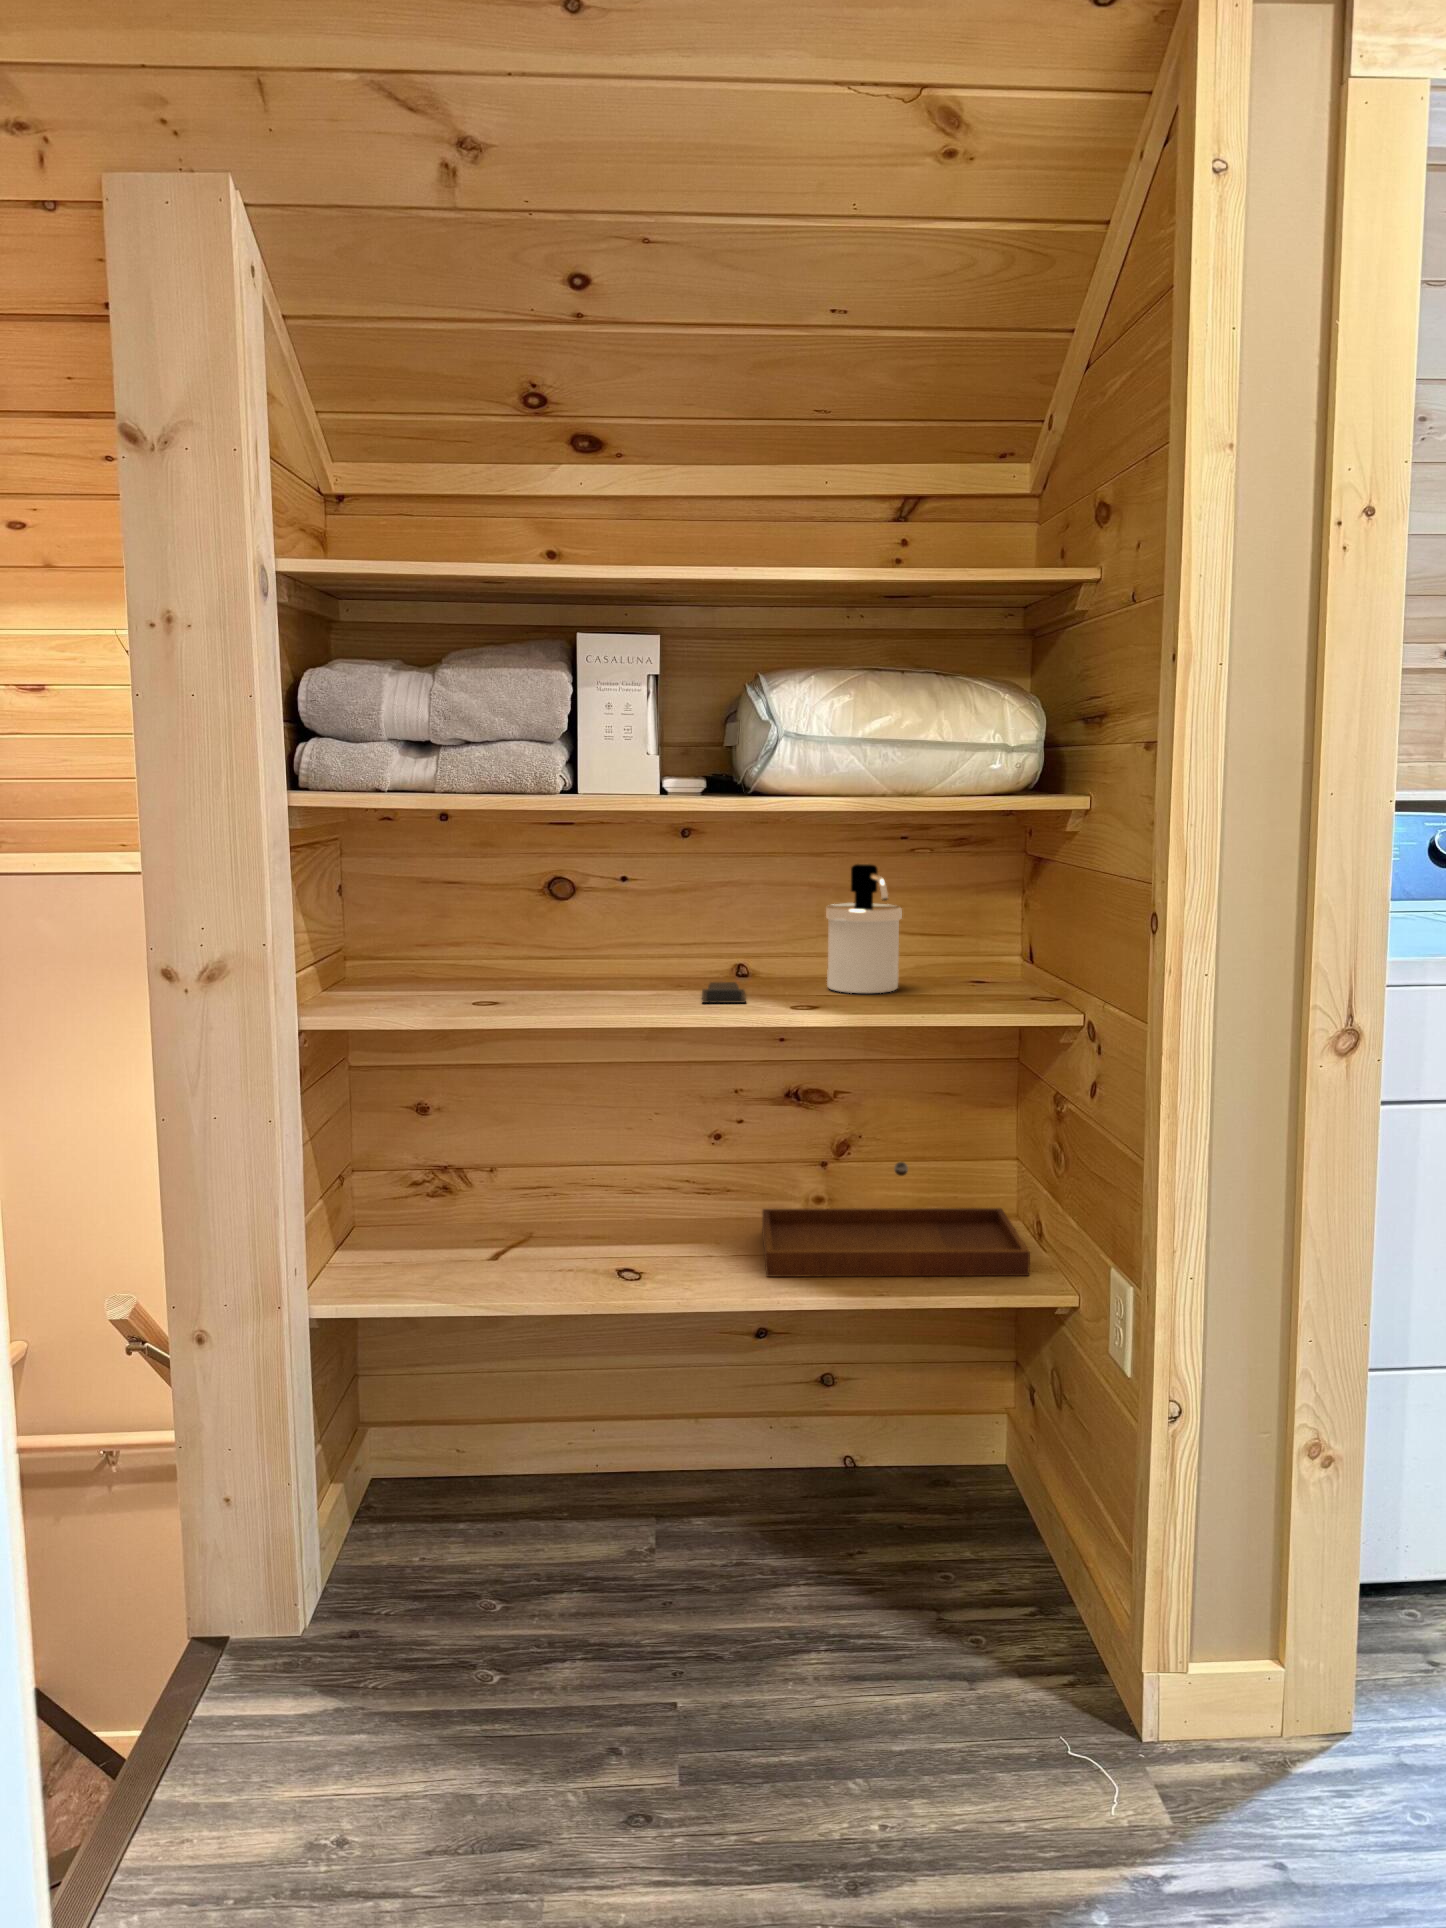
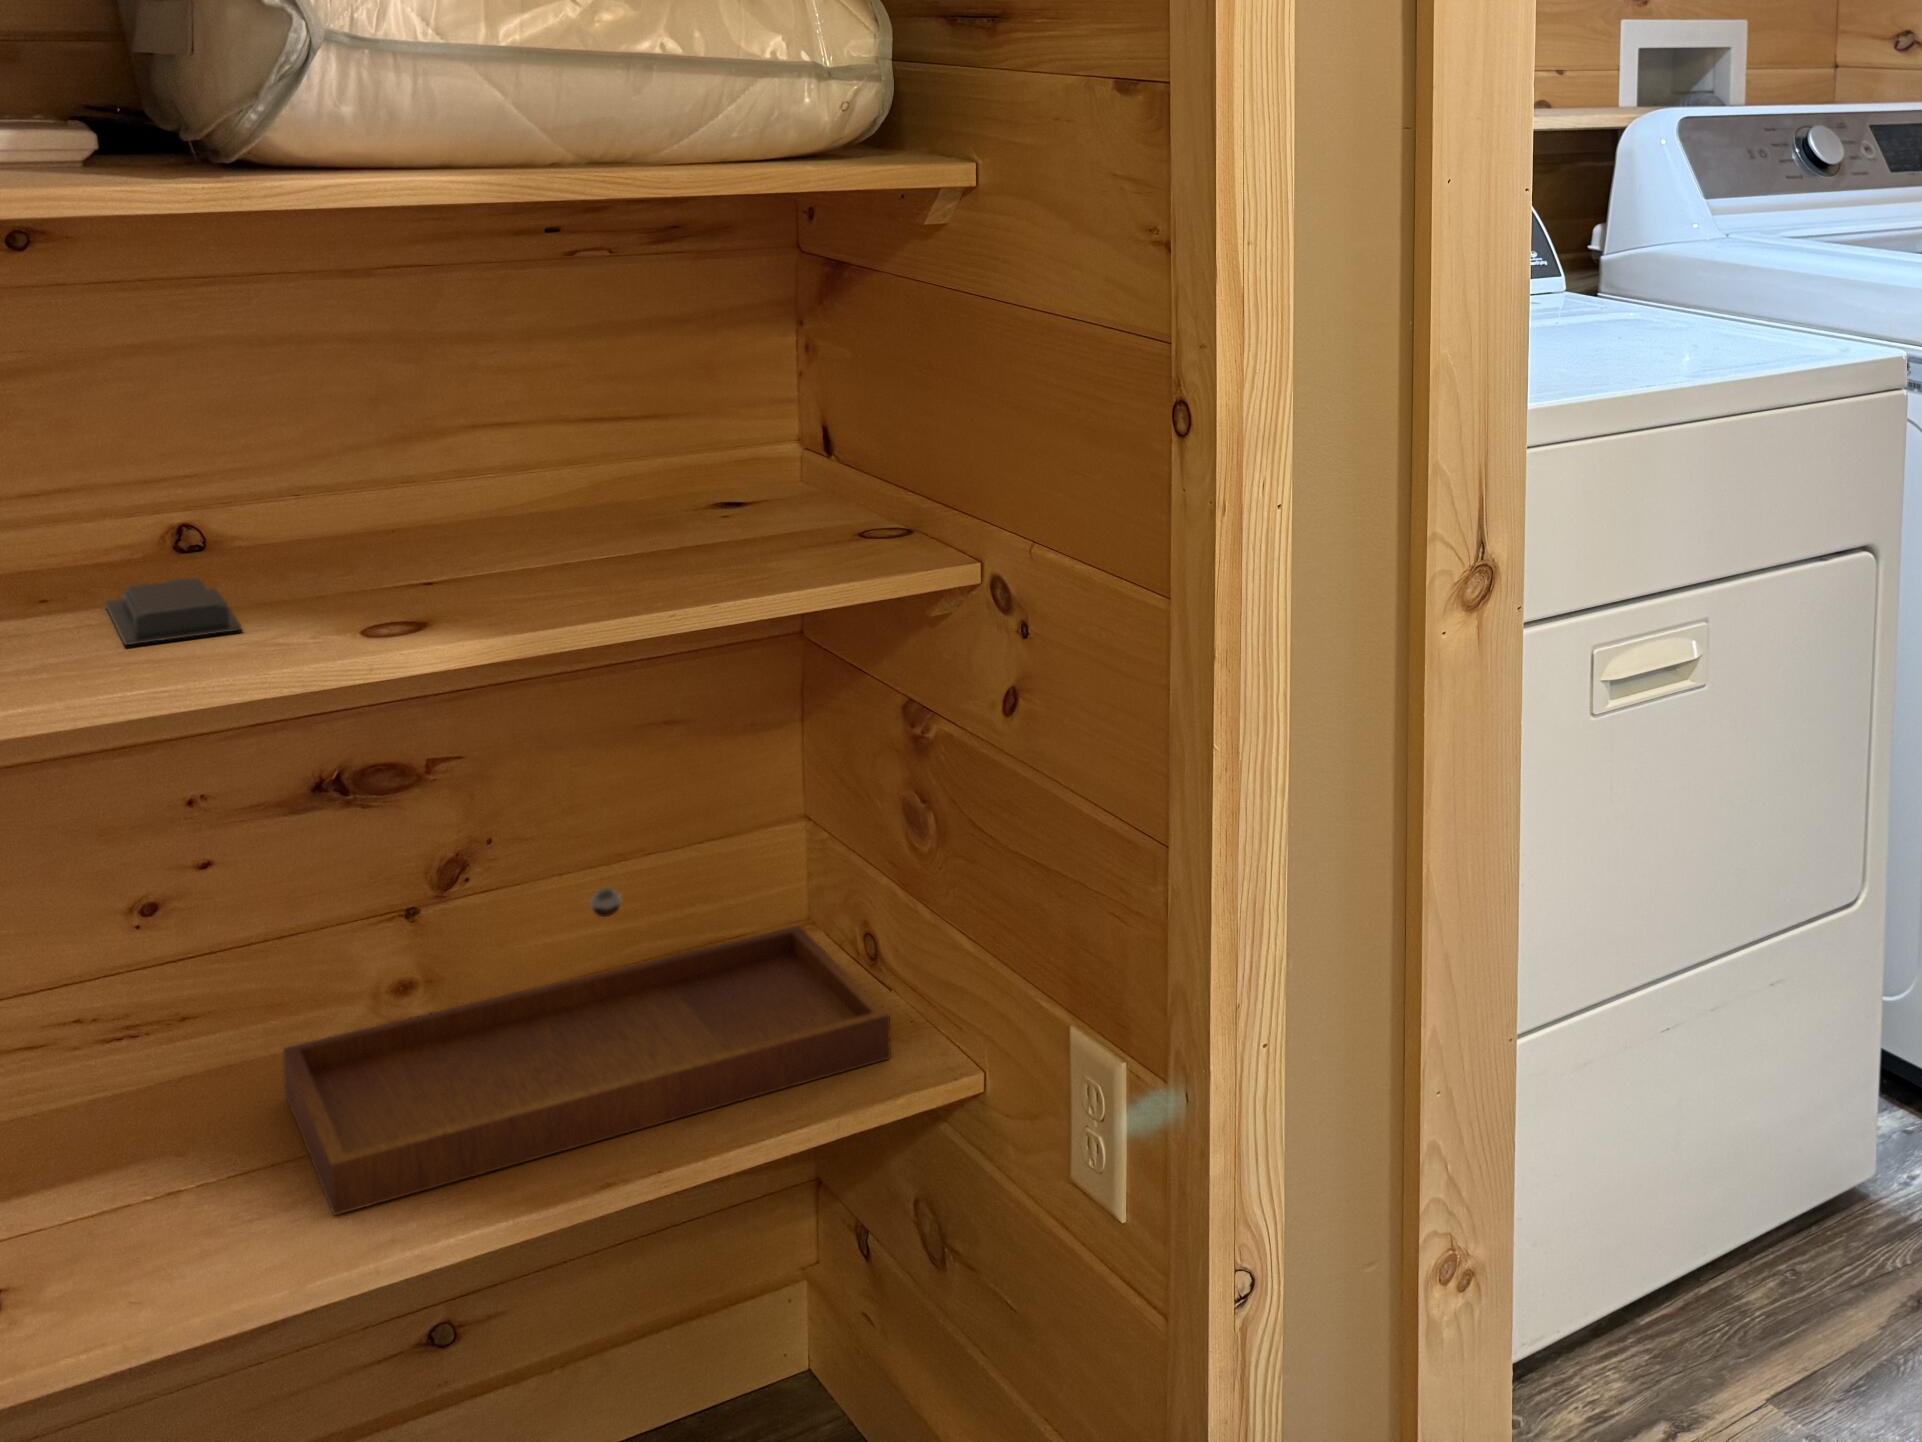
soap dispenser: present [825,864,902,993] -> none [403,296,578,568]

